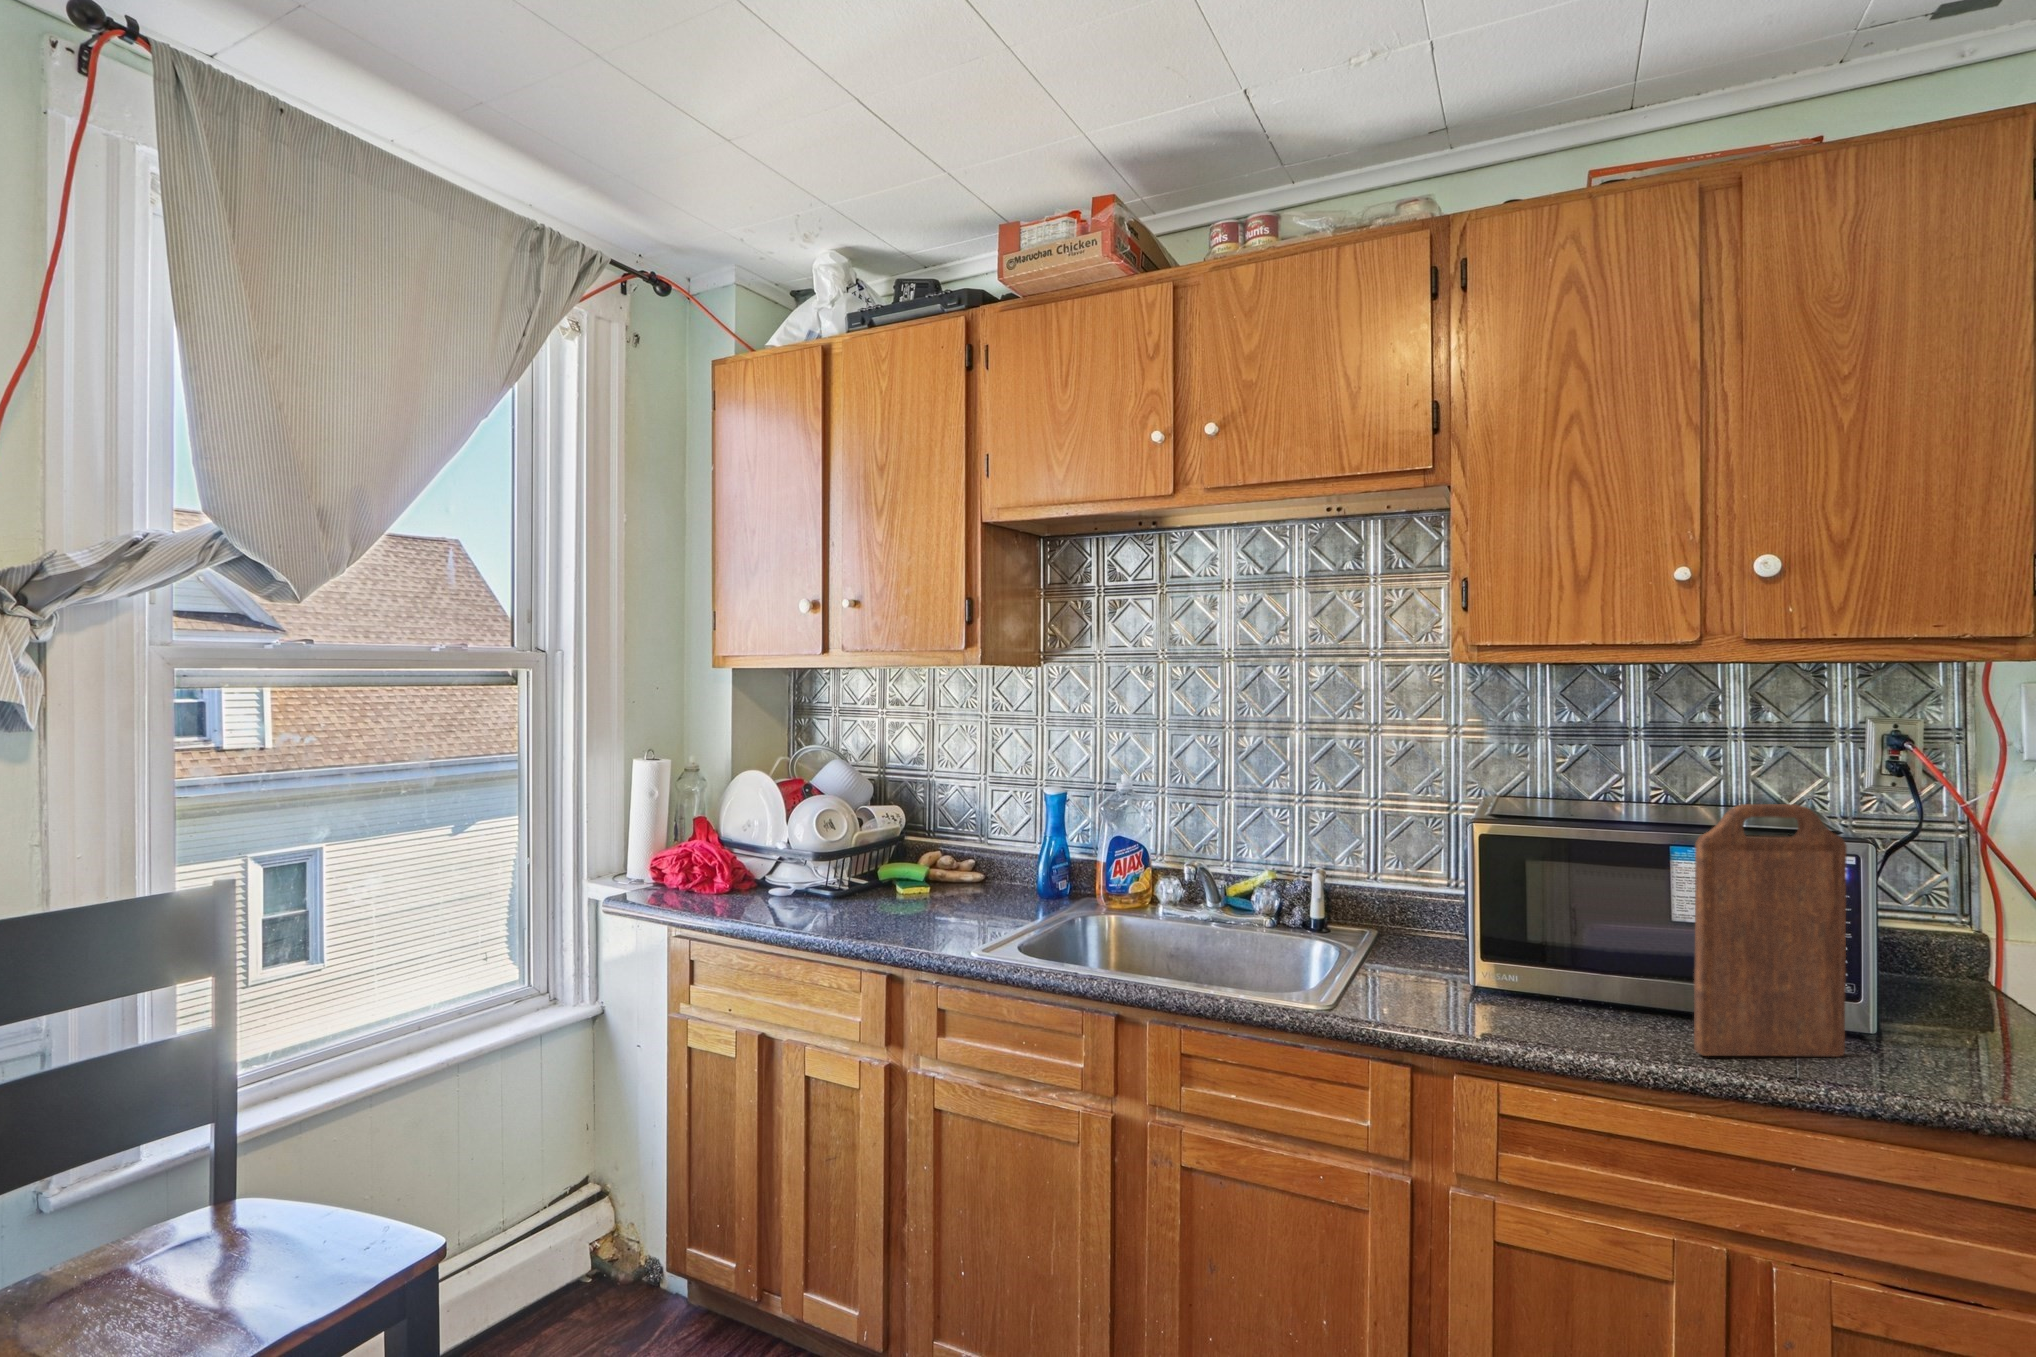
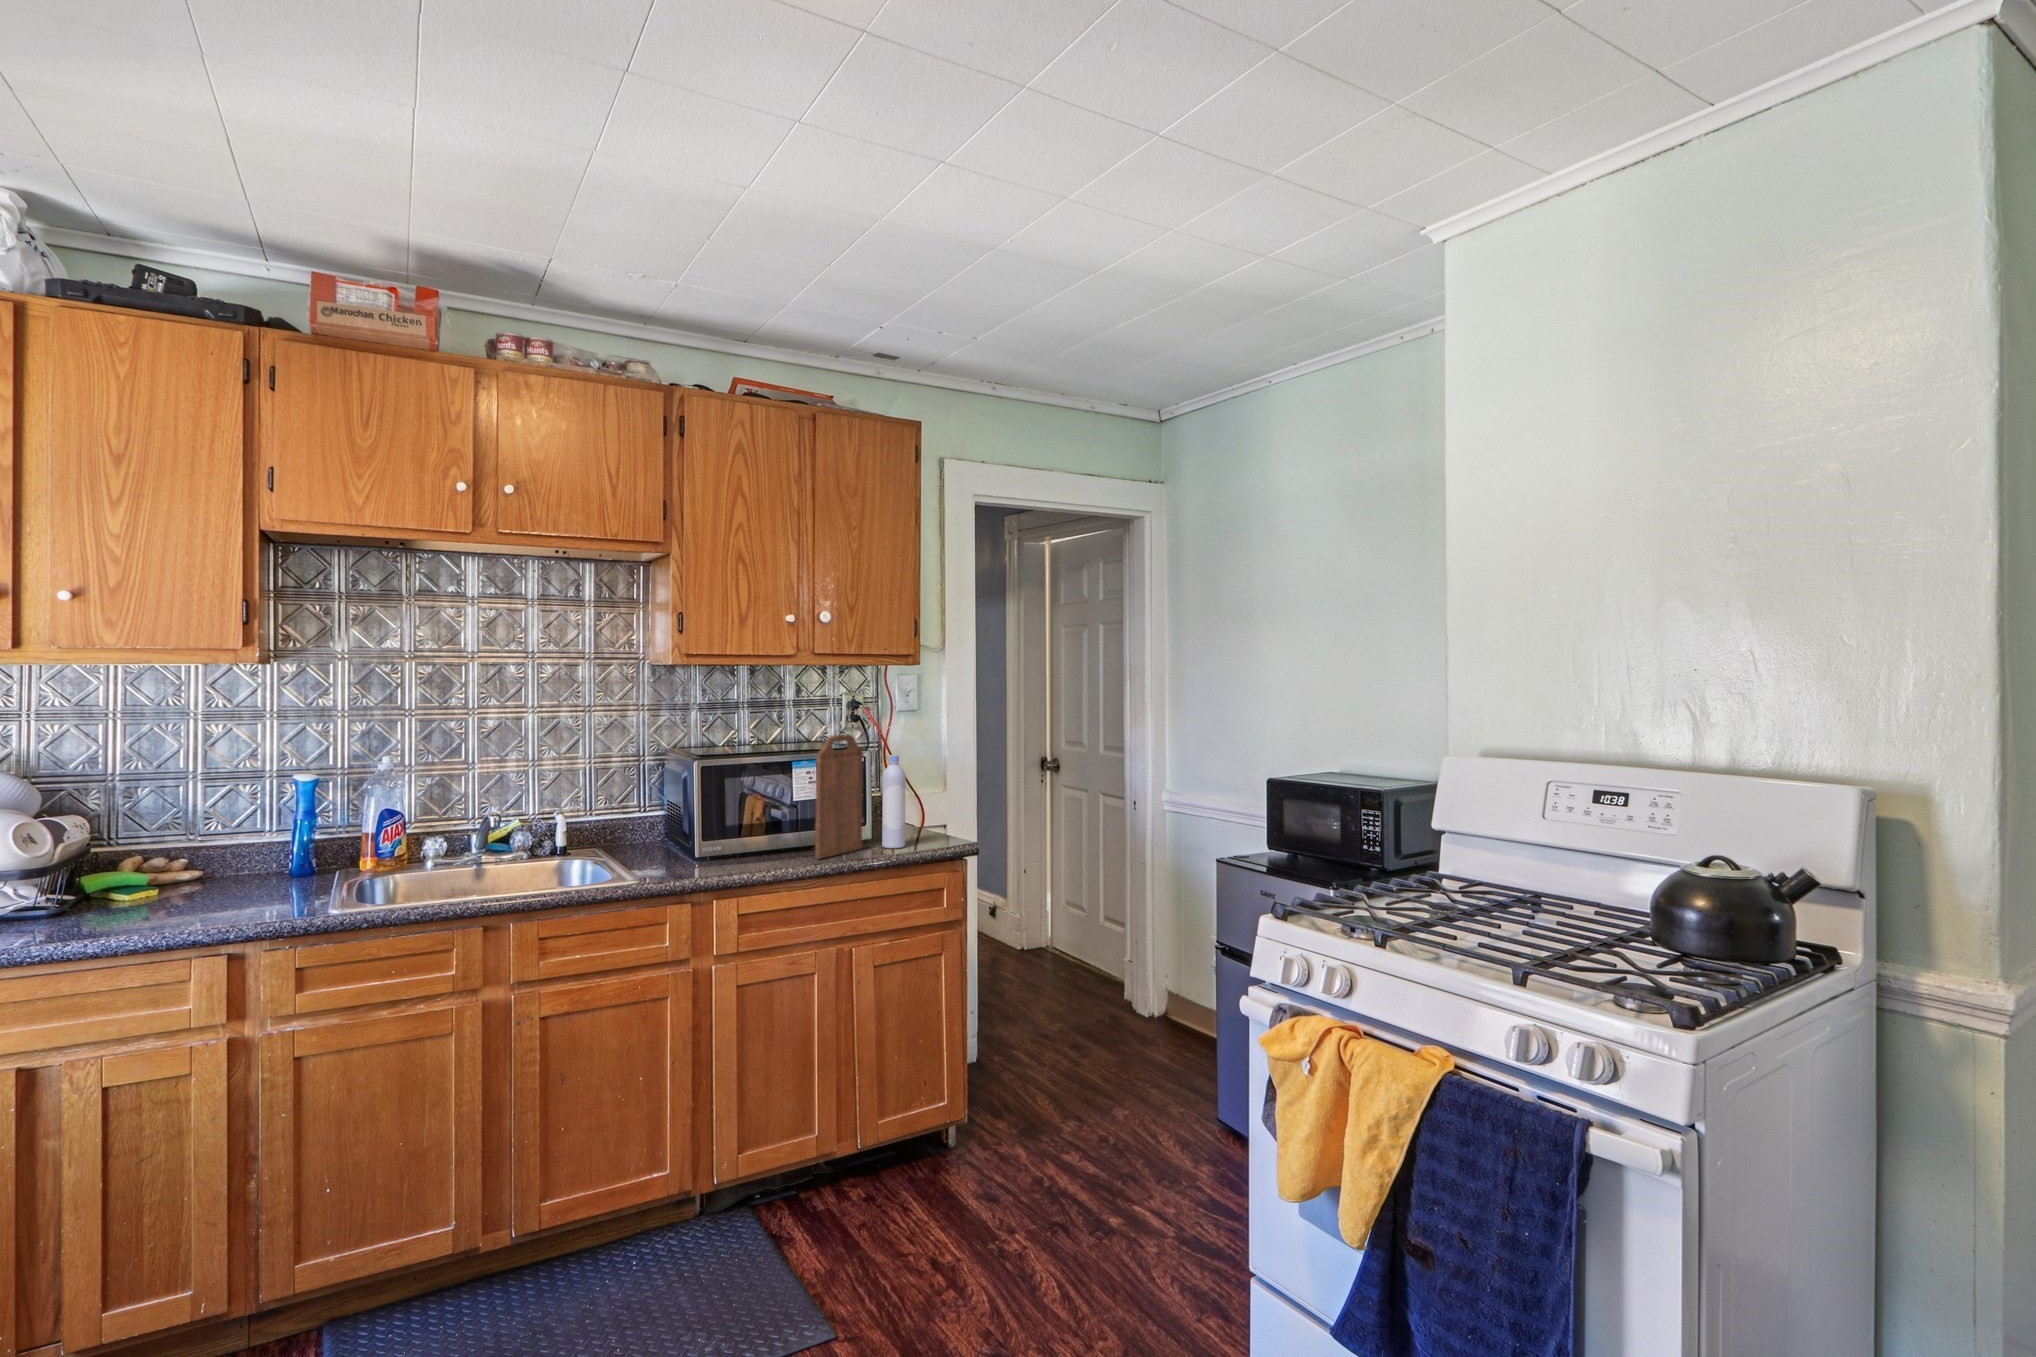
bottle: none [1906,861,1979,1084] -> present [882,755,906,848]

